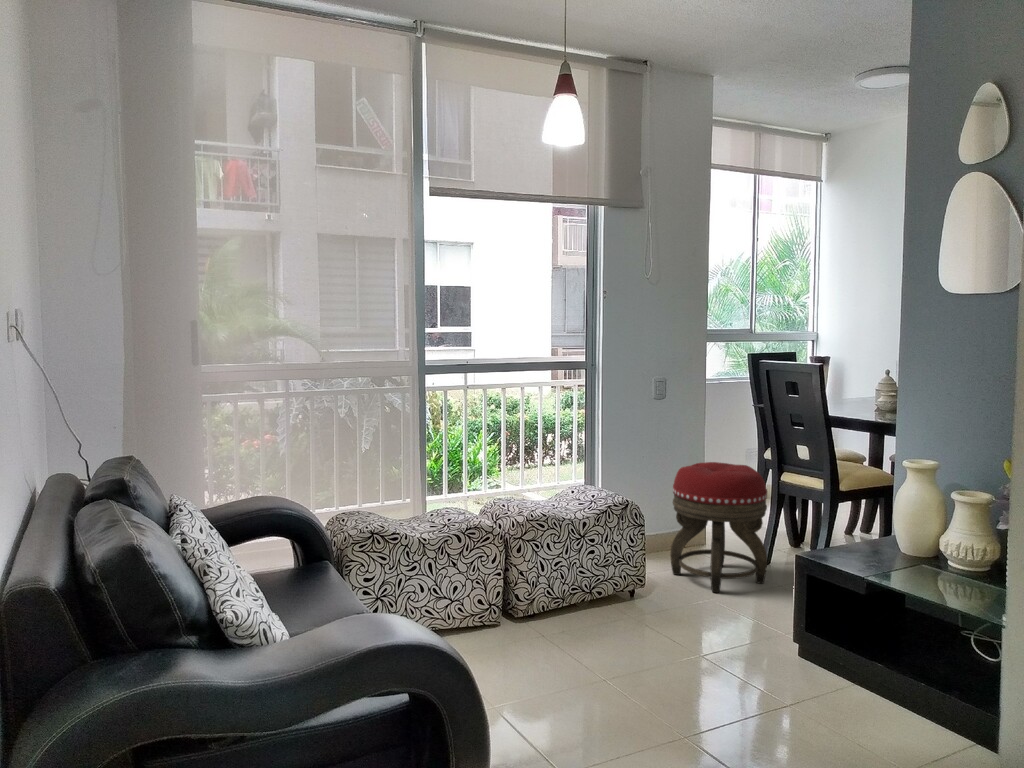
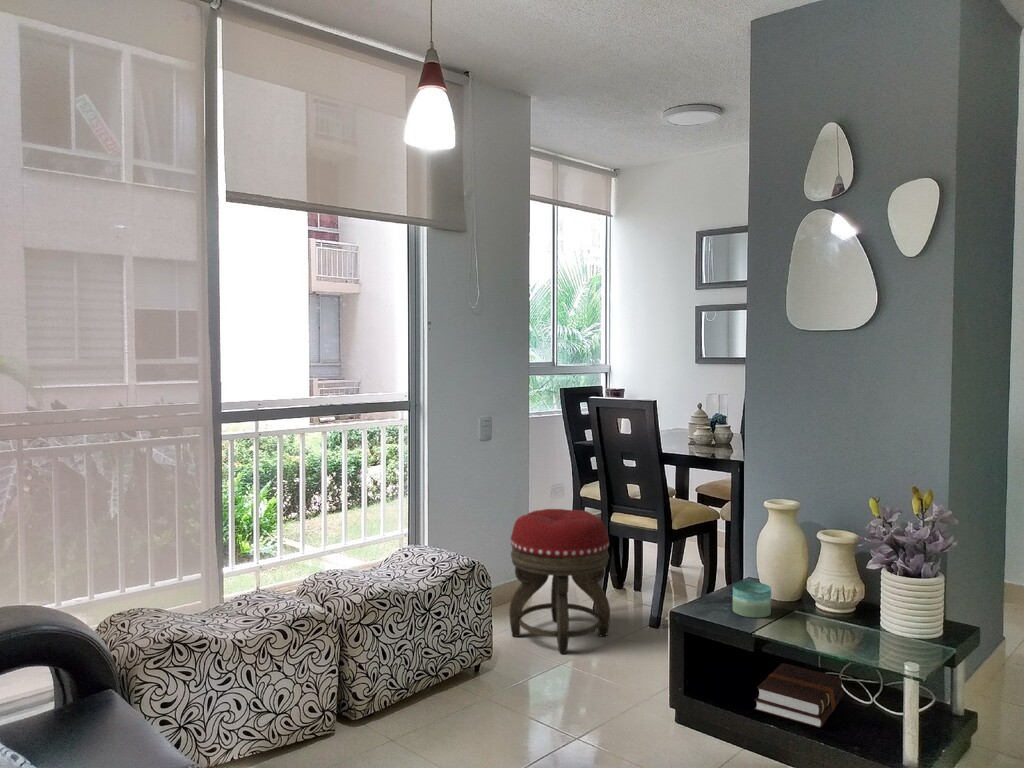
candle: none [856,533,896,566] -> present [733,581,771,618]
hardback book: none [865,614,969,672] -> present [754,663,844,728]

